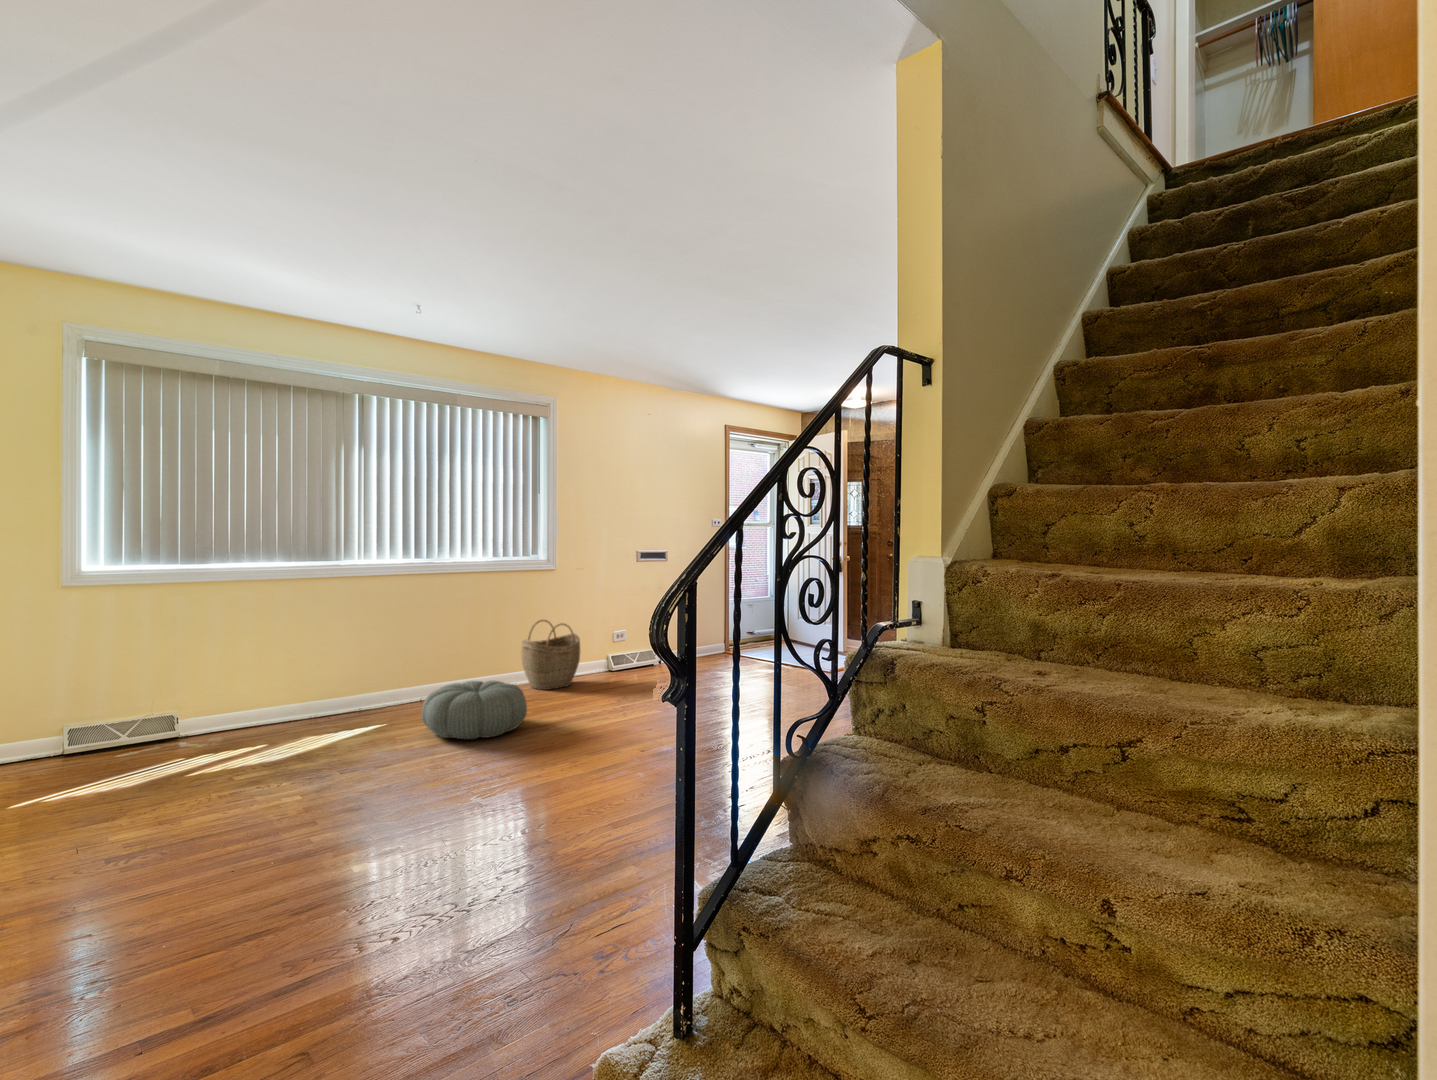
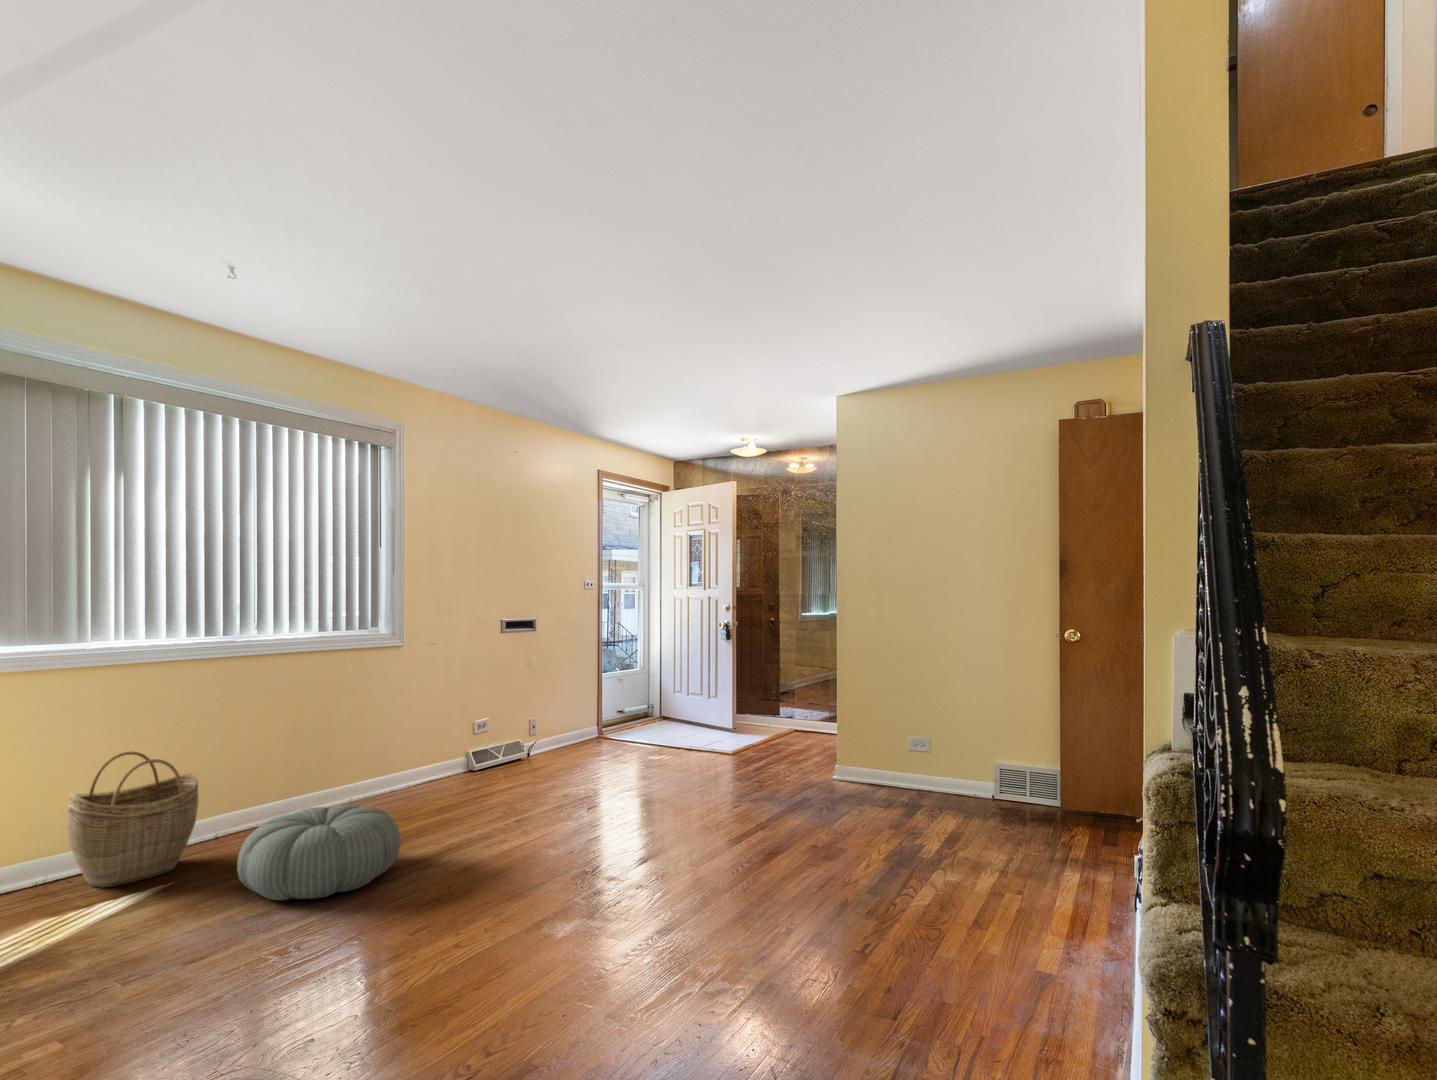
woven basket: present [521,620,580,690] -> present [67,751,198,888]

